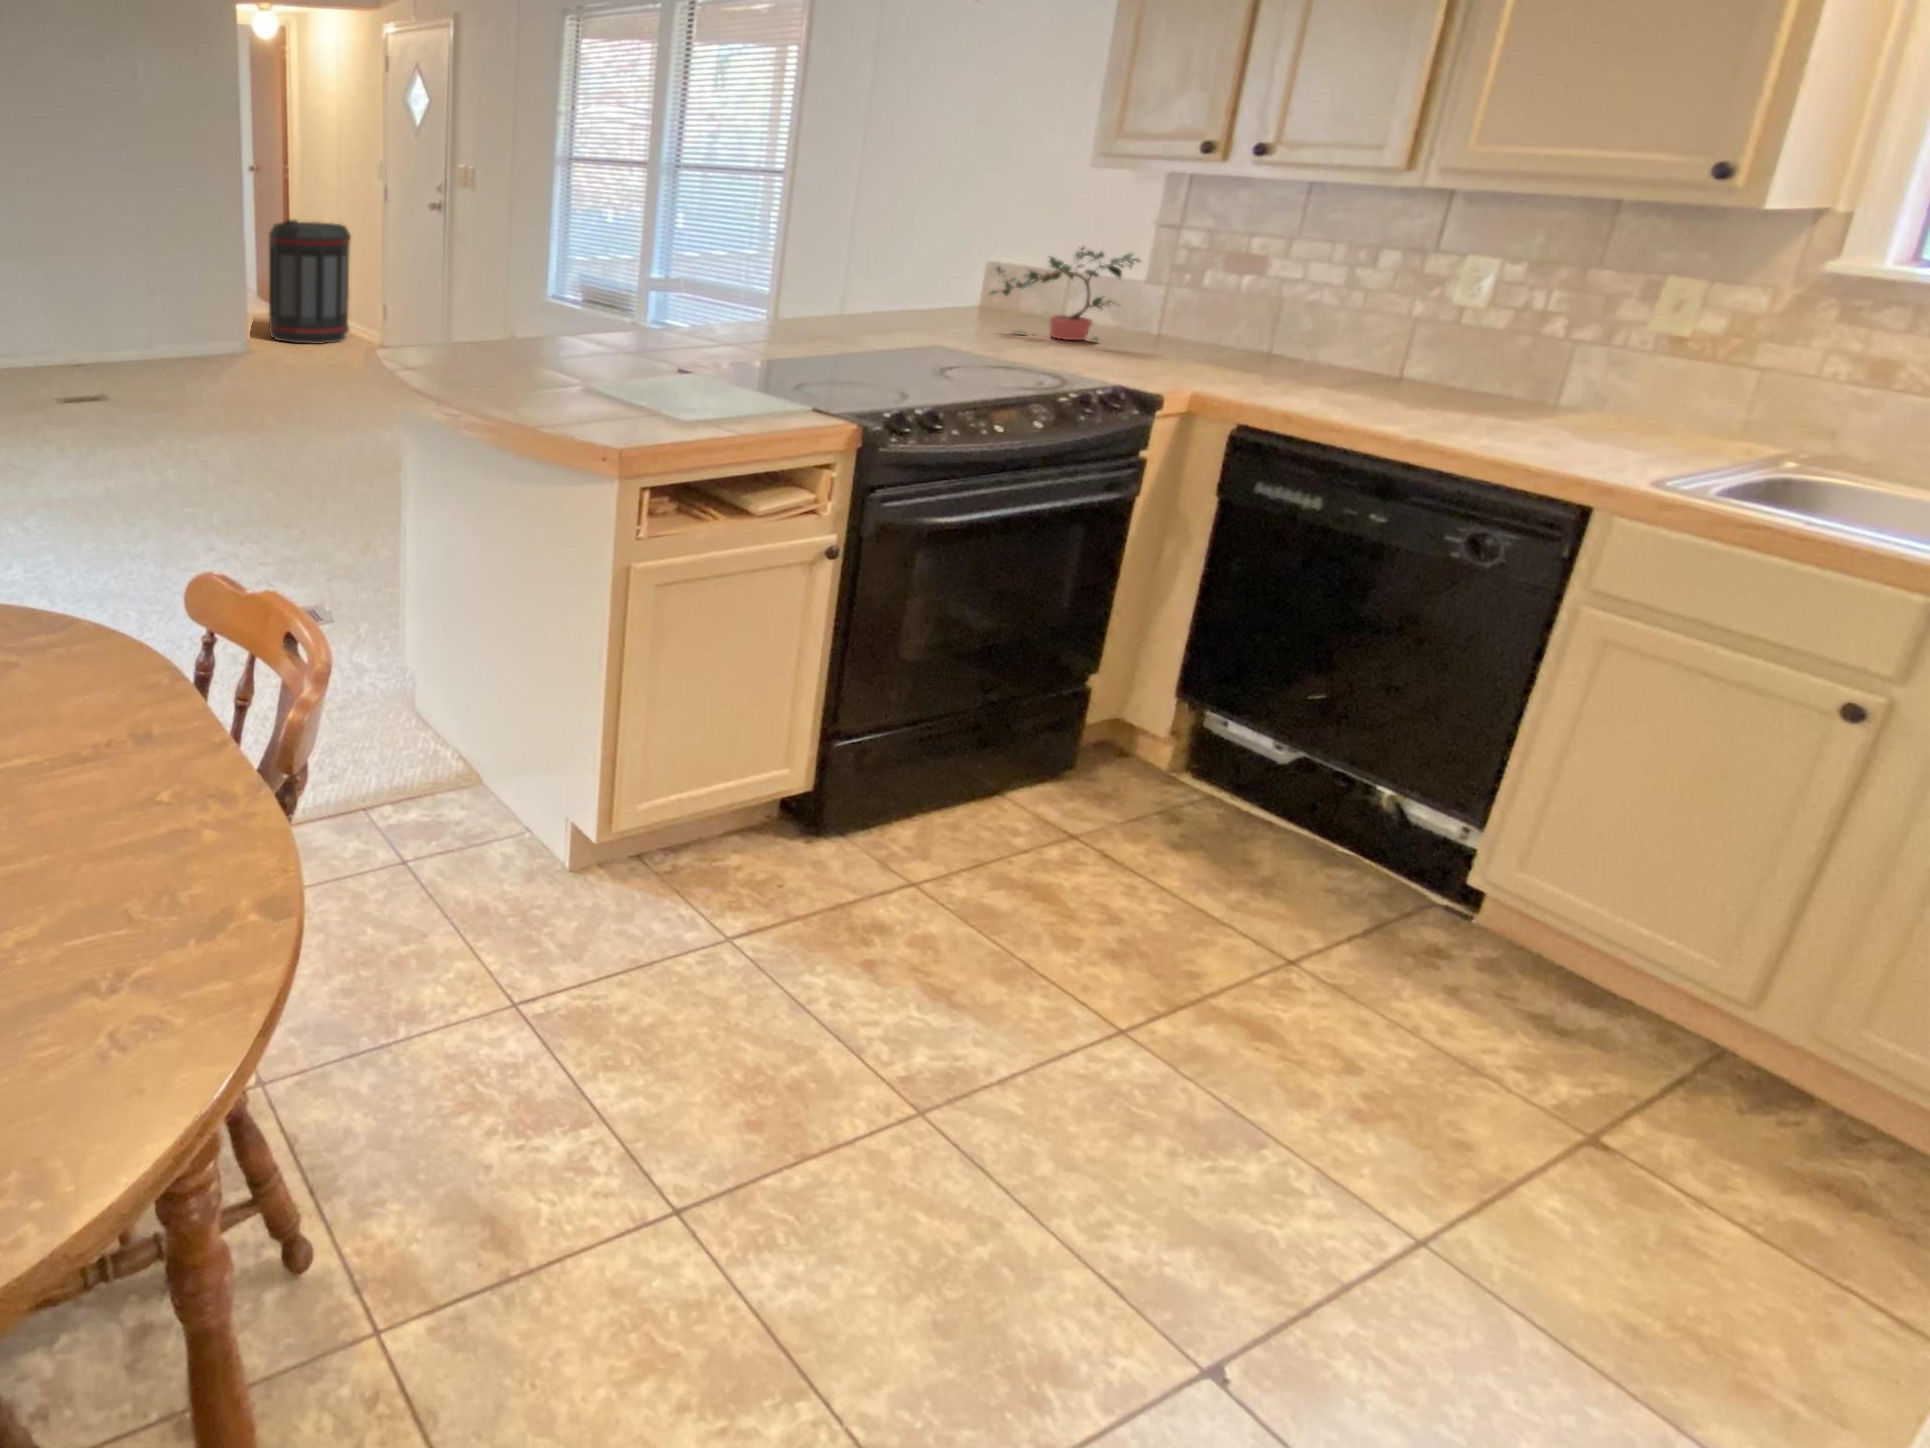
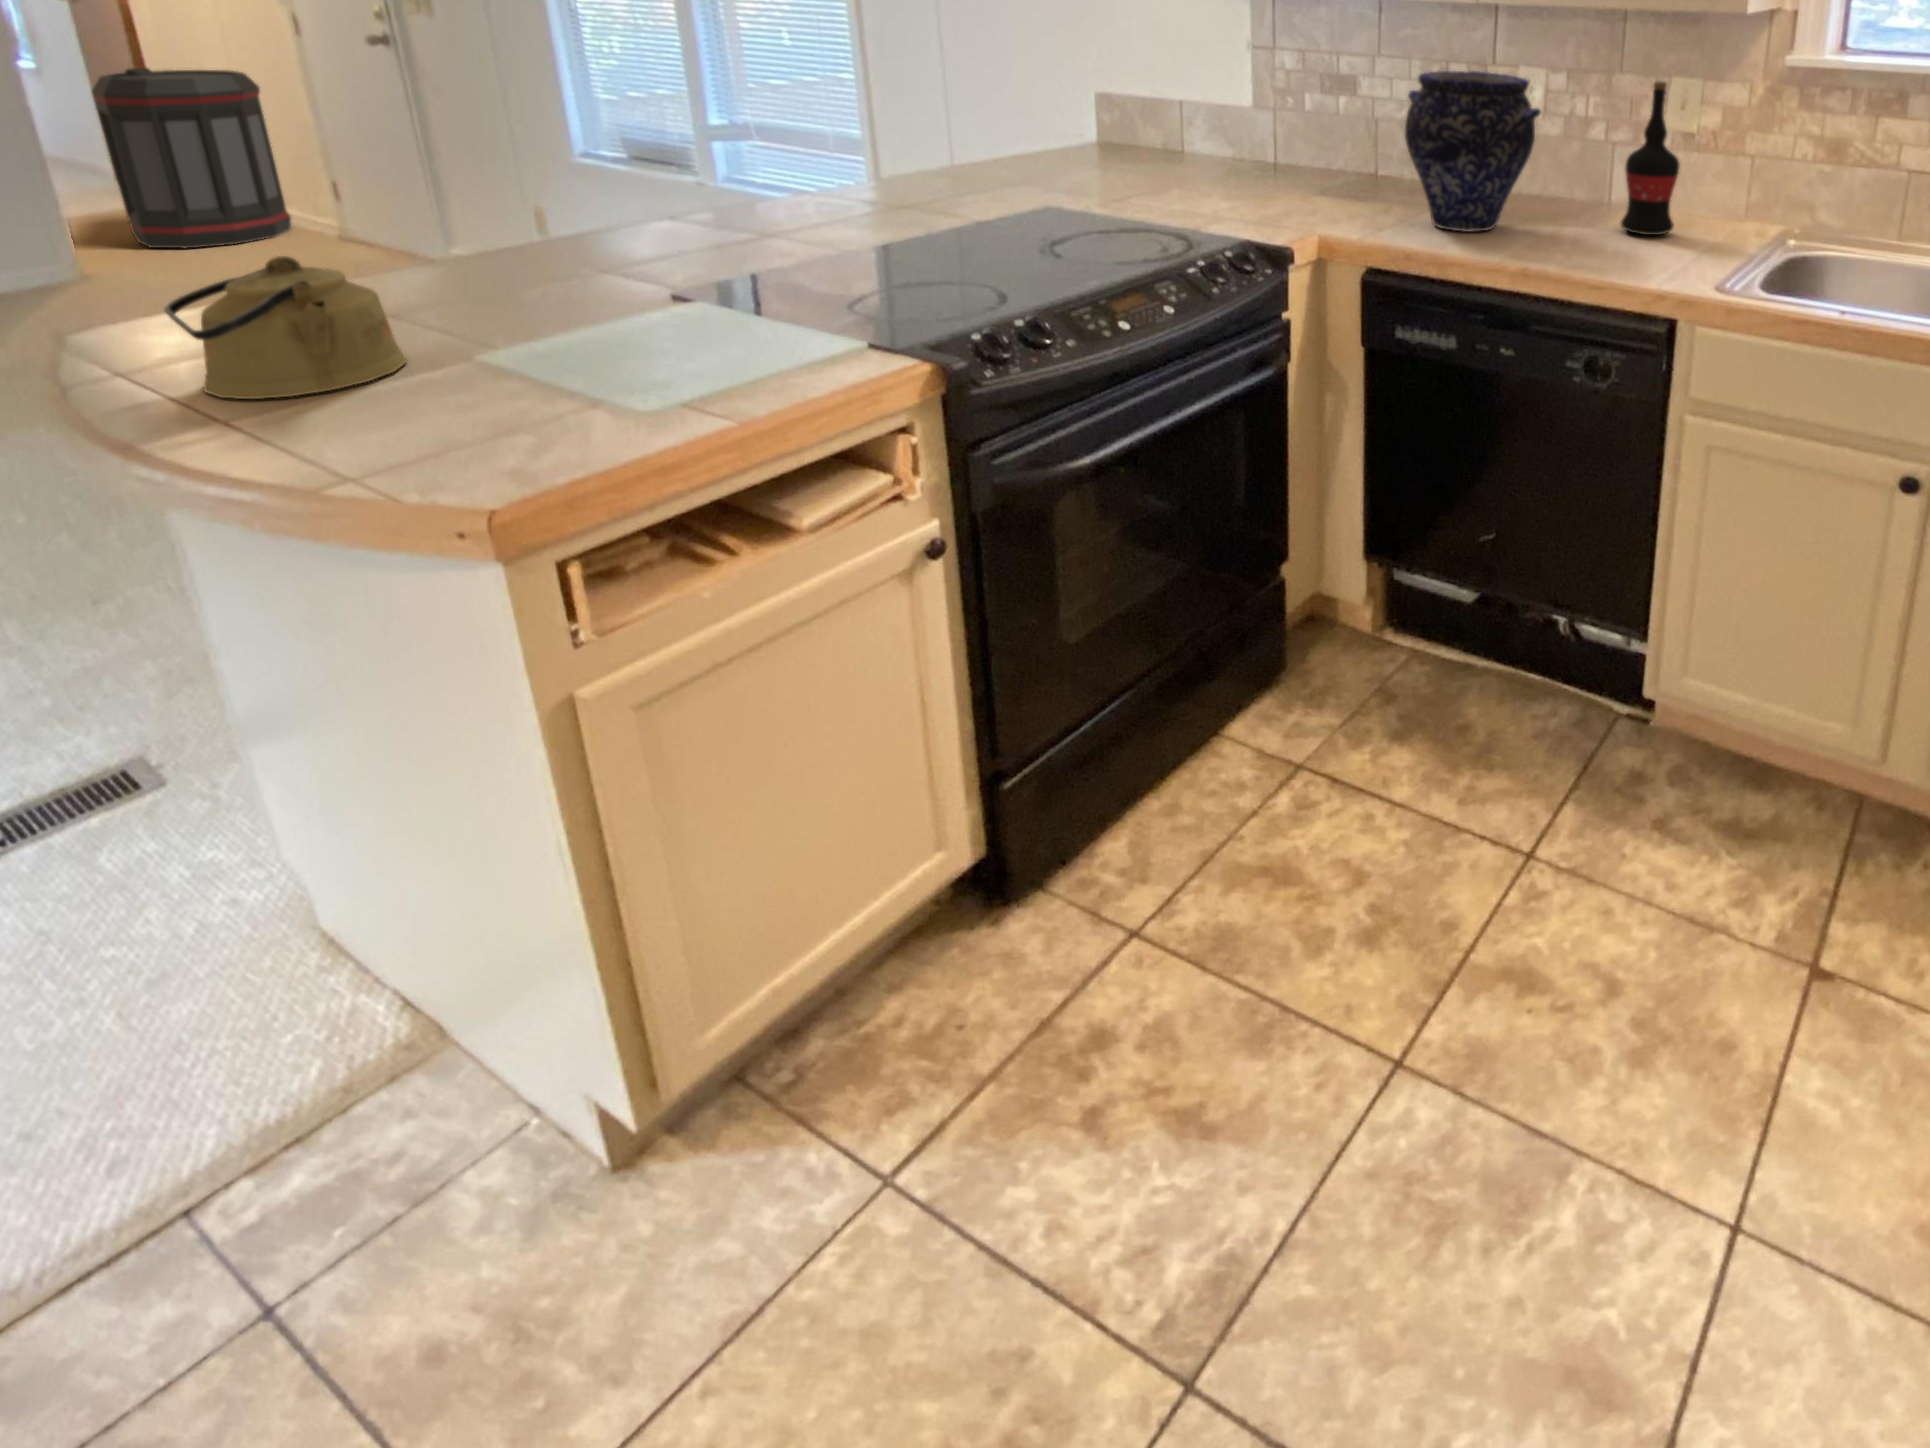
potted plant: present [991,247,1139,341] -> none [1096,73,1245,178]
vase: none [1305,251,1473,407] -> present [1405,71,1541,232]
wine bottle: none [1557,272,1654,433] -> present [1620,82,1680,235]
kettle: none [463,308,558,384] -> present [164,256,406,399]

